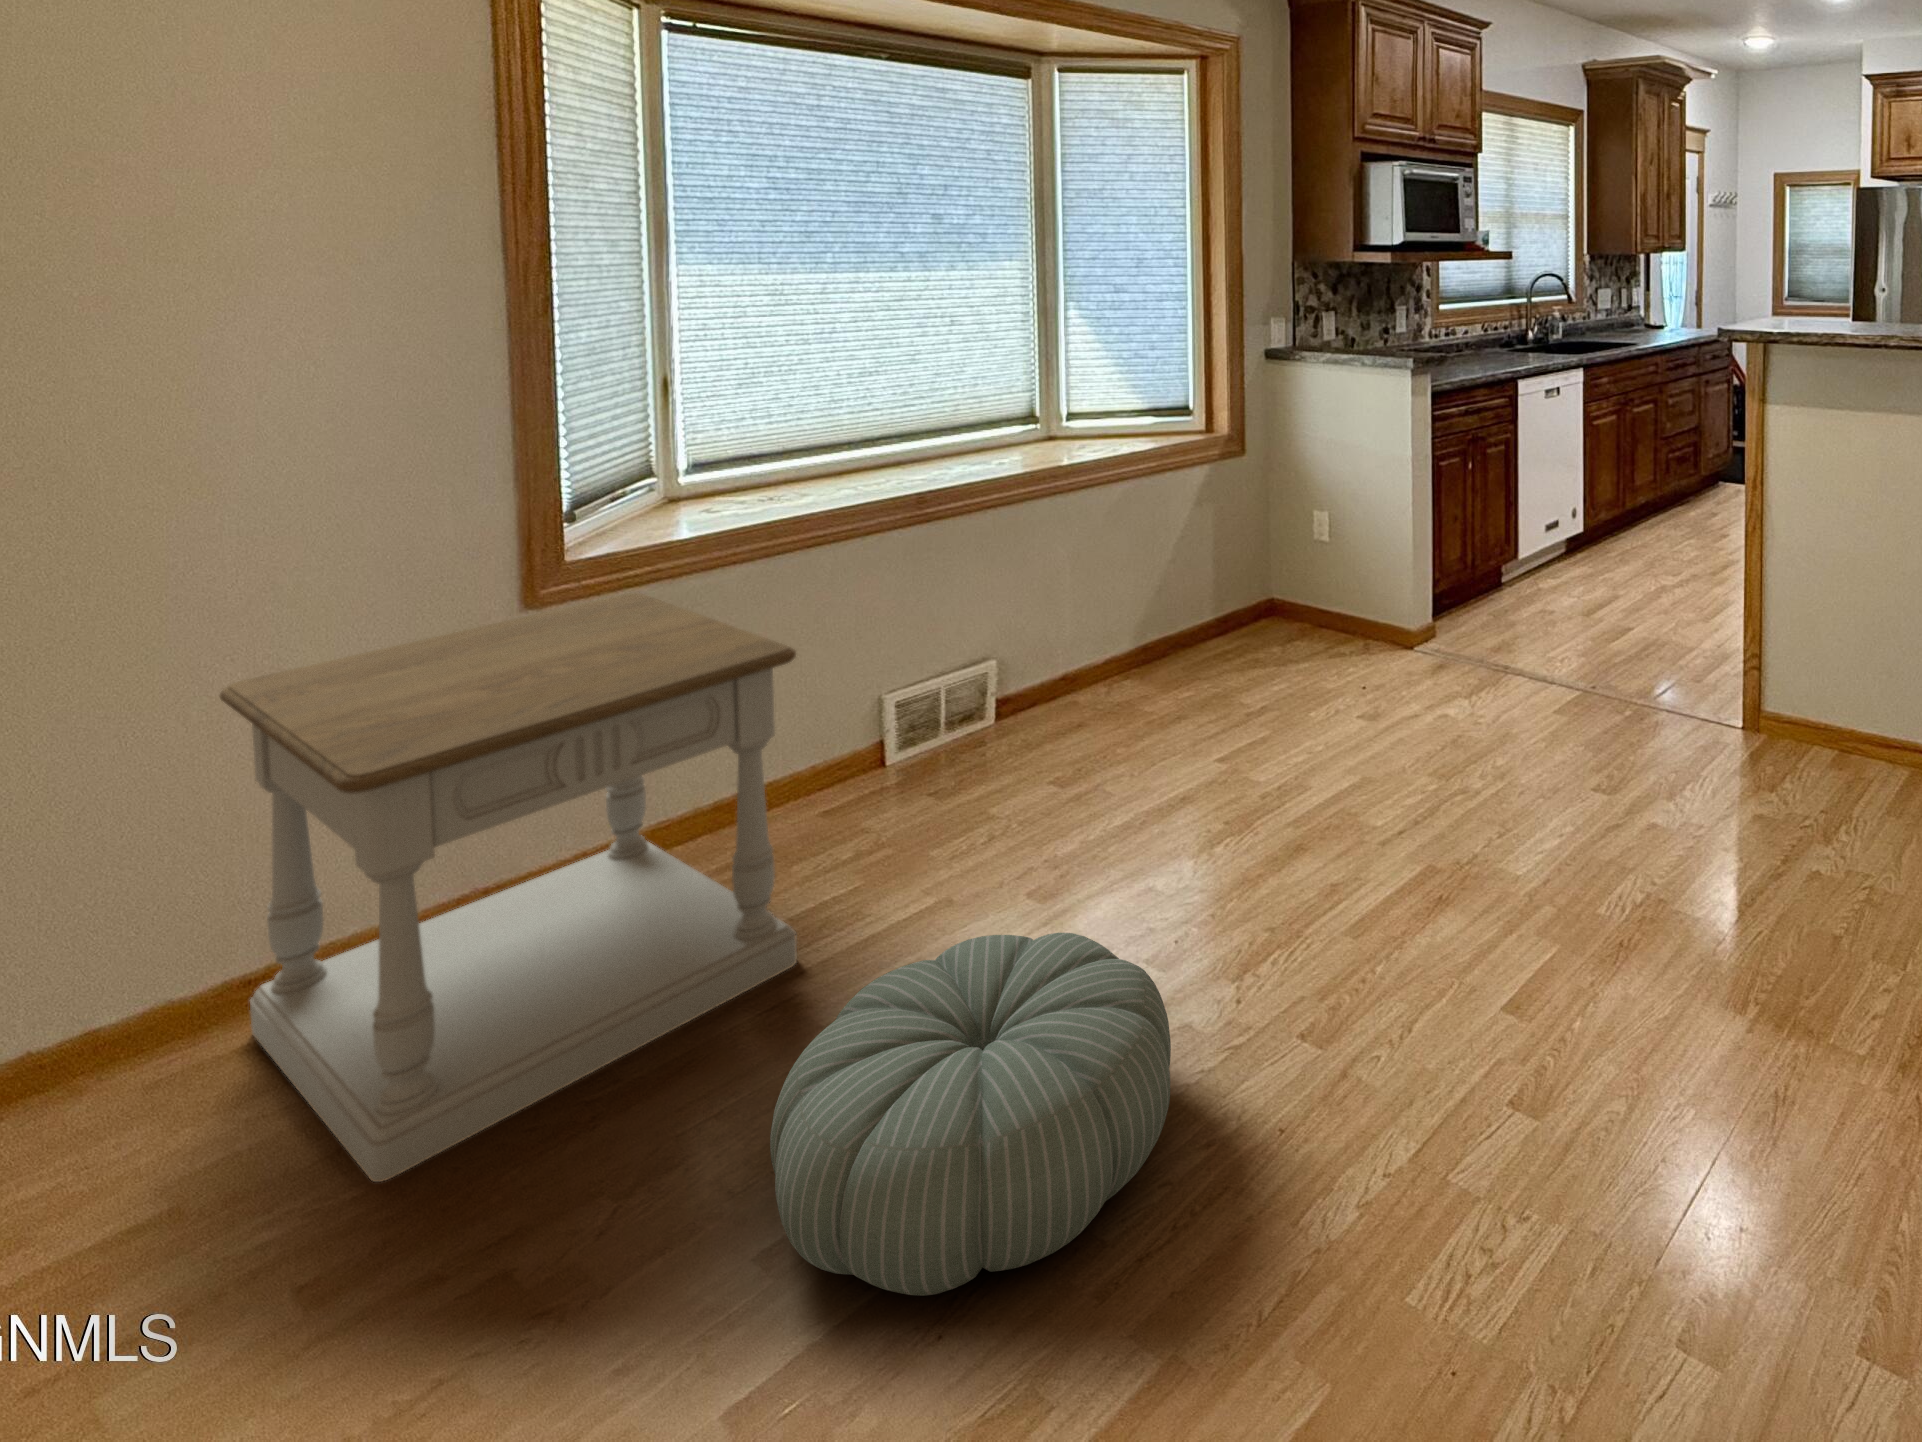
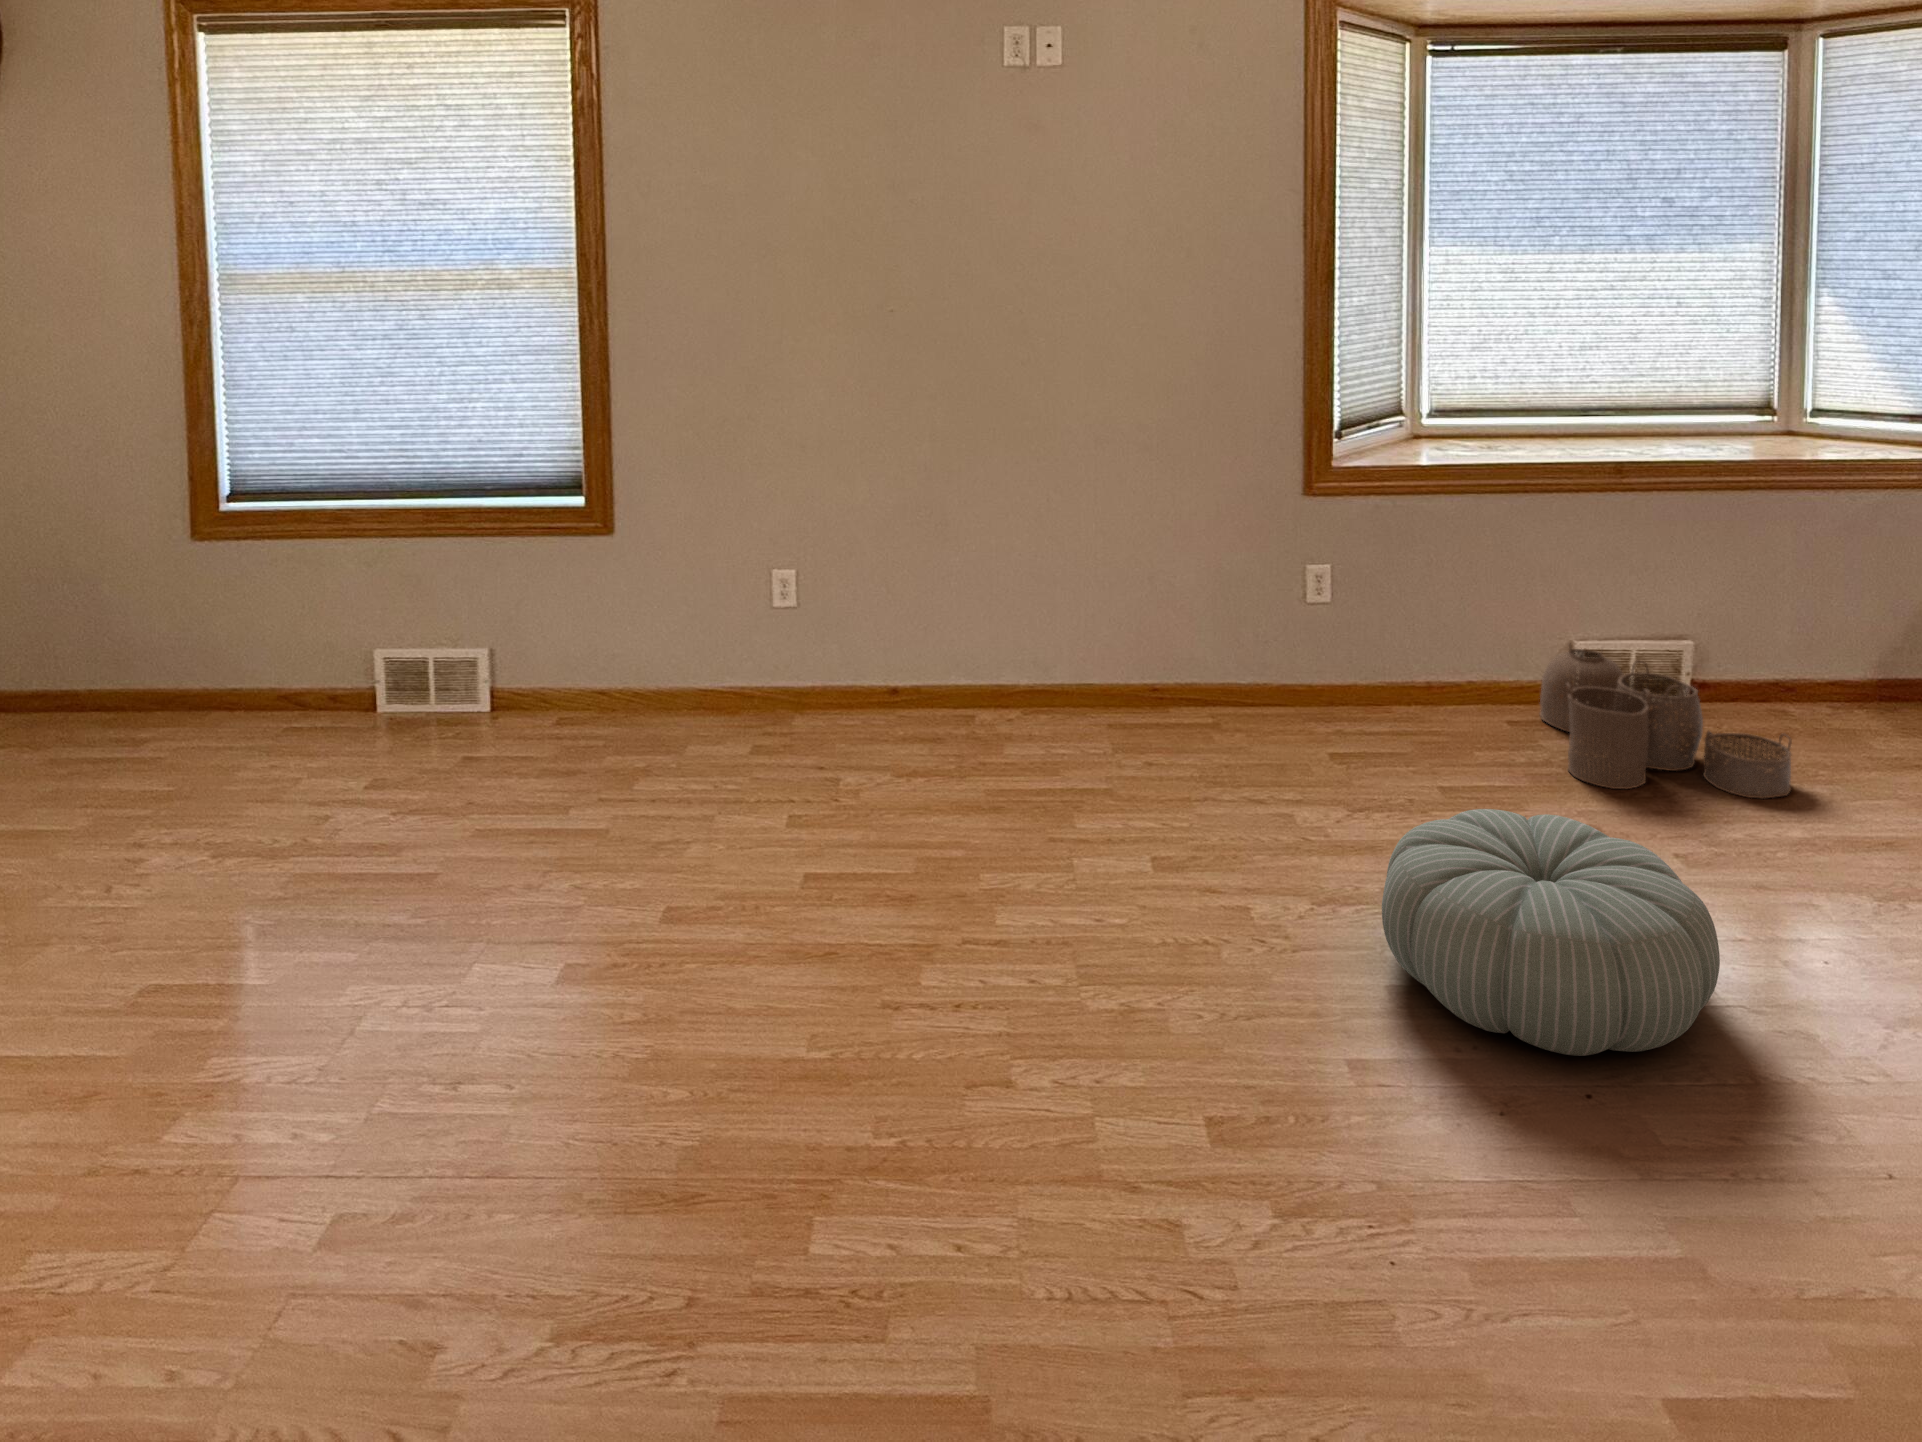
side table: present [220,593,797,1182] -> none [1151,496,1462,811]
woven basket: none [860,694,1116,855] -> present [1540,646,1792,799]

